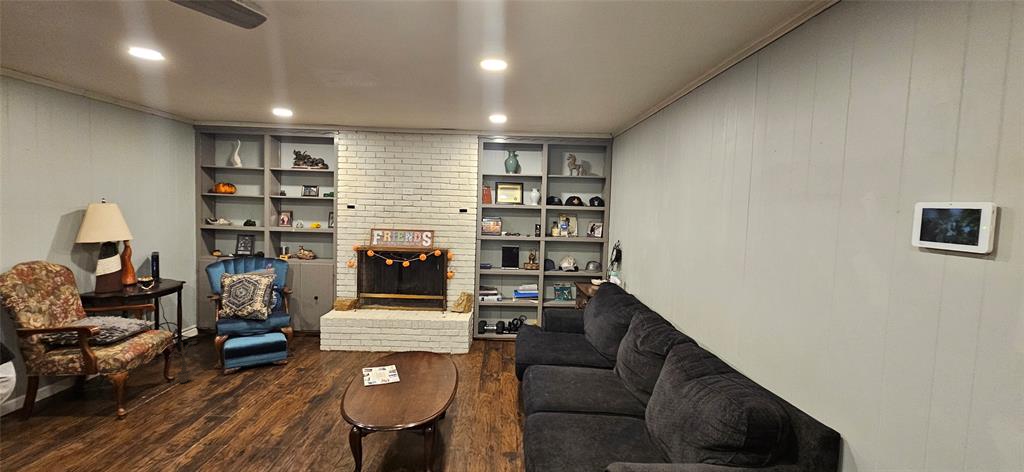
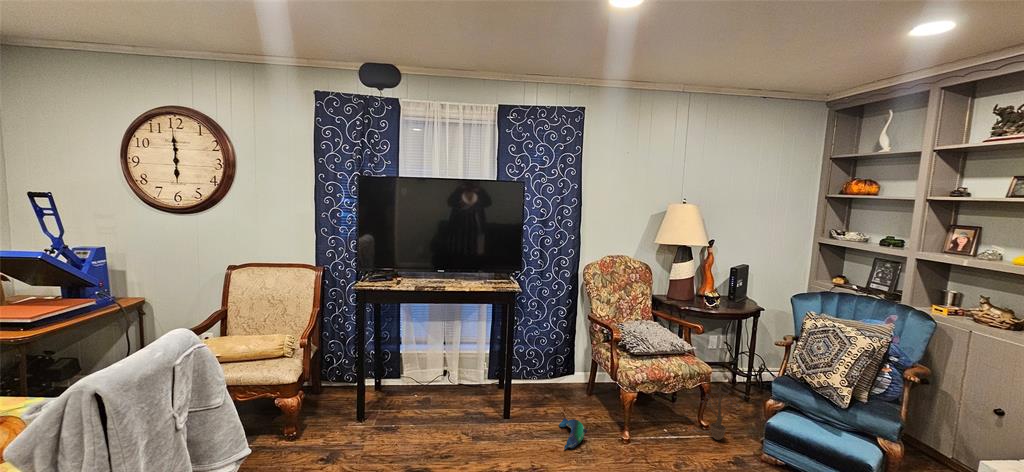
plush toy: none [28,427,80,453] -> present [559,418,587,449]

